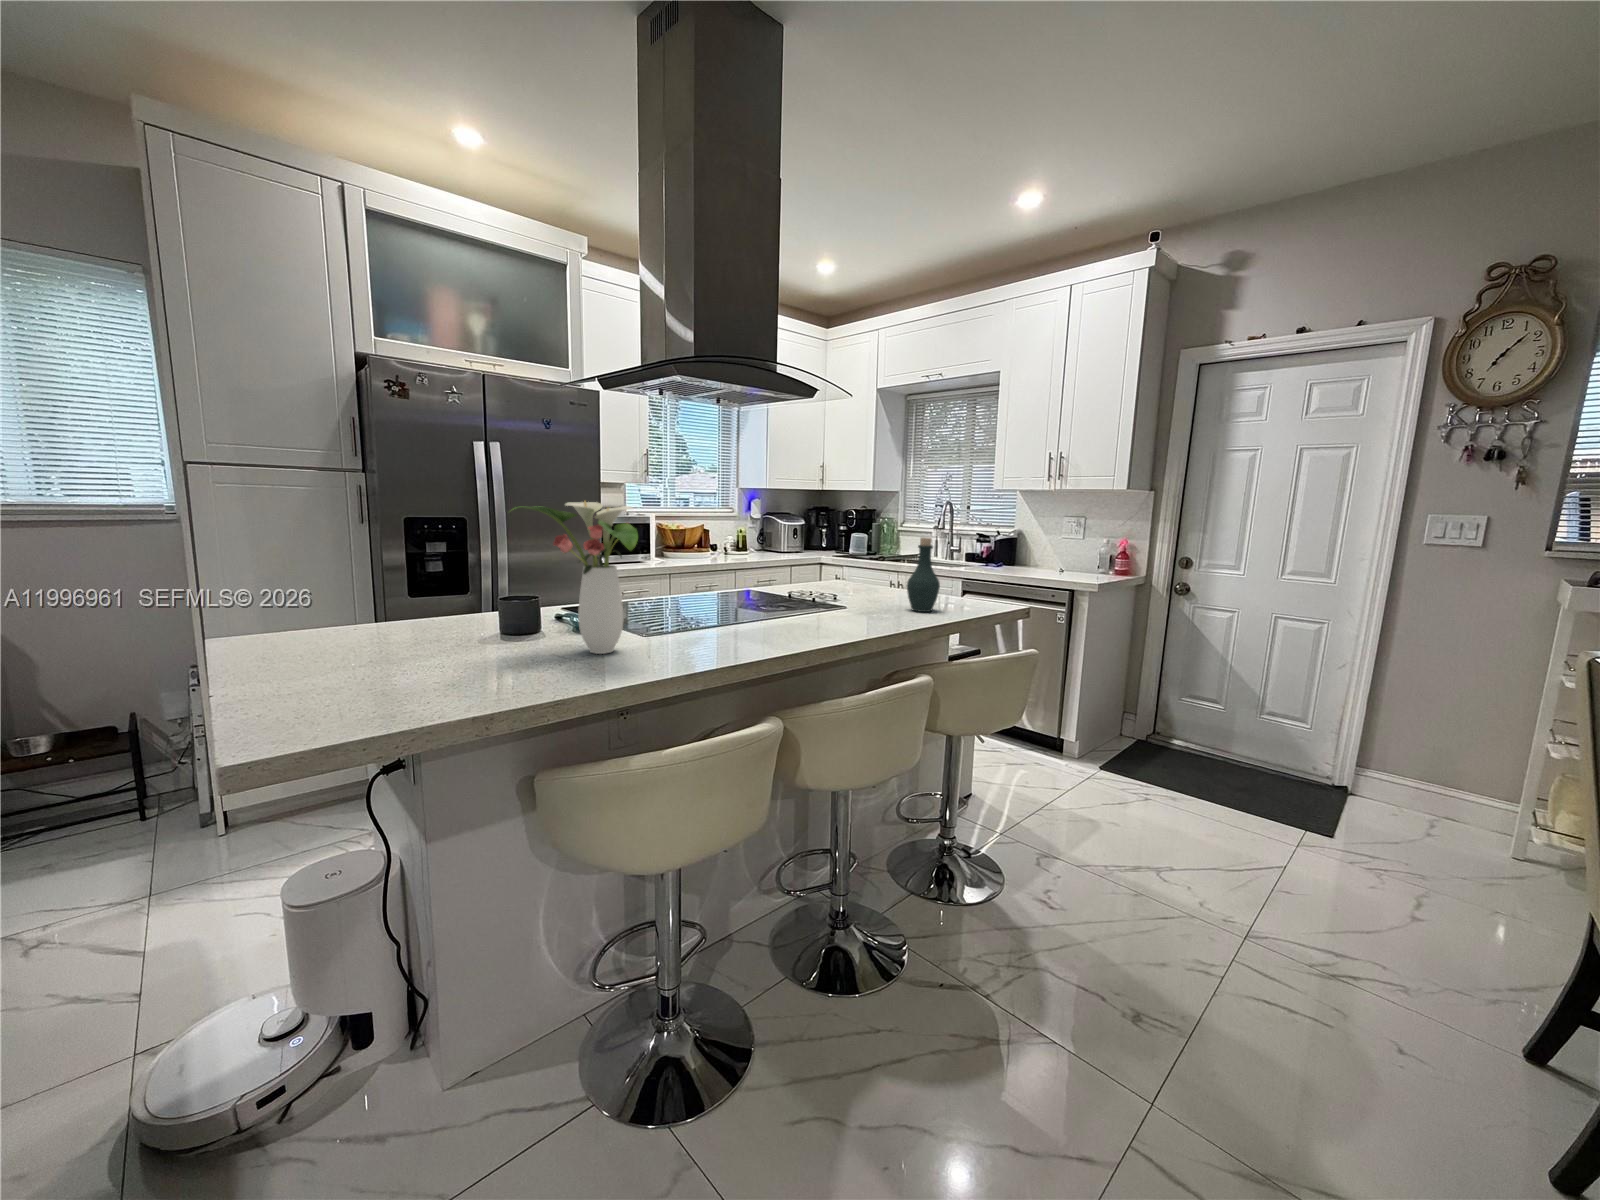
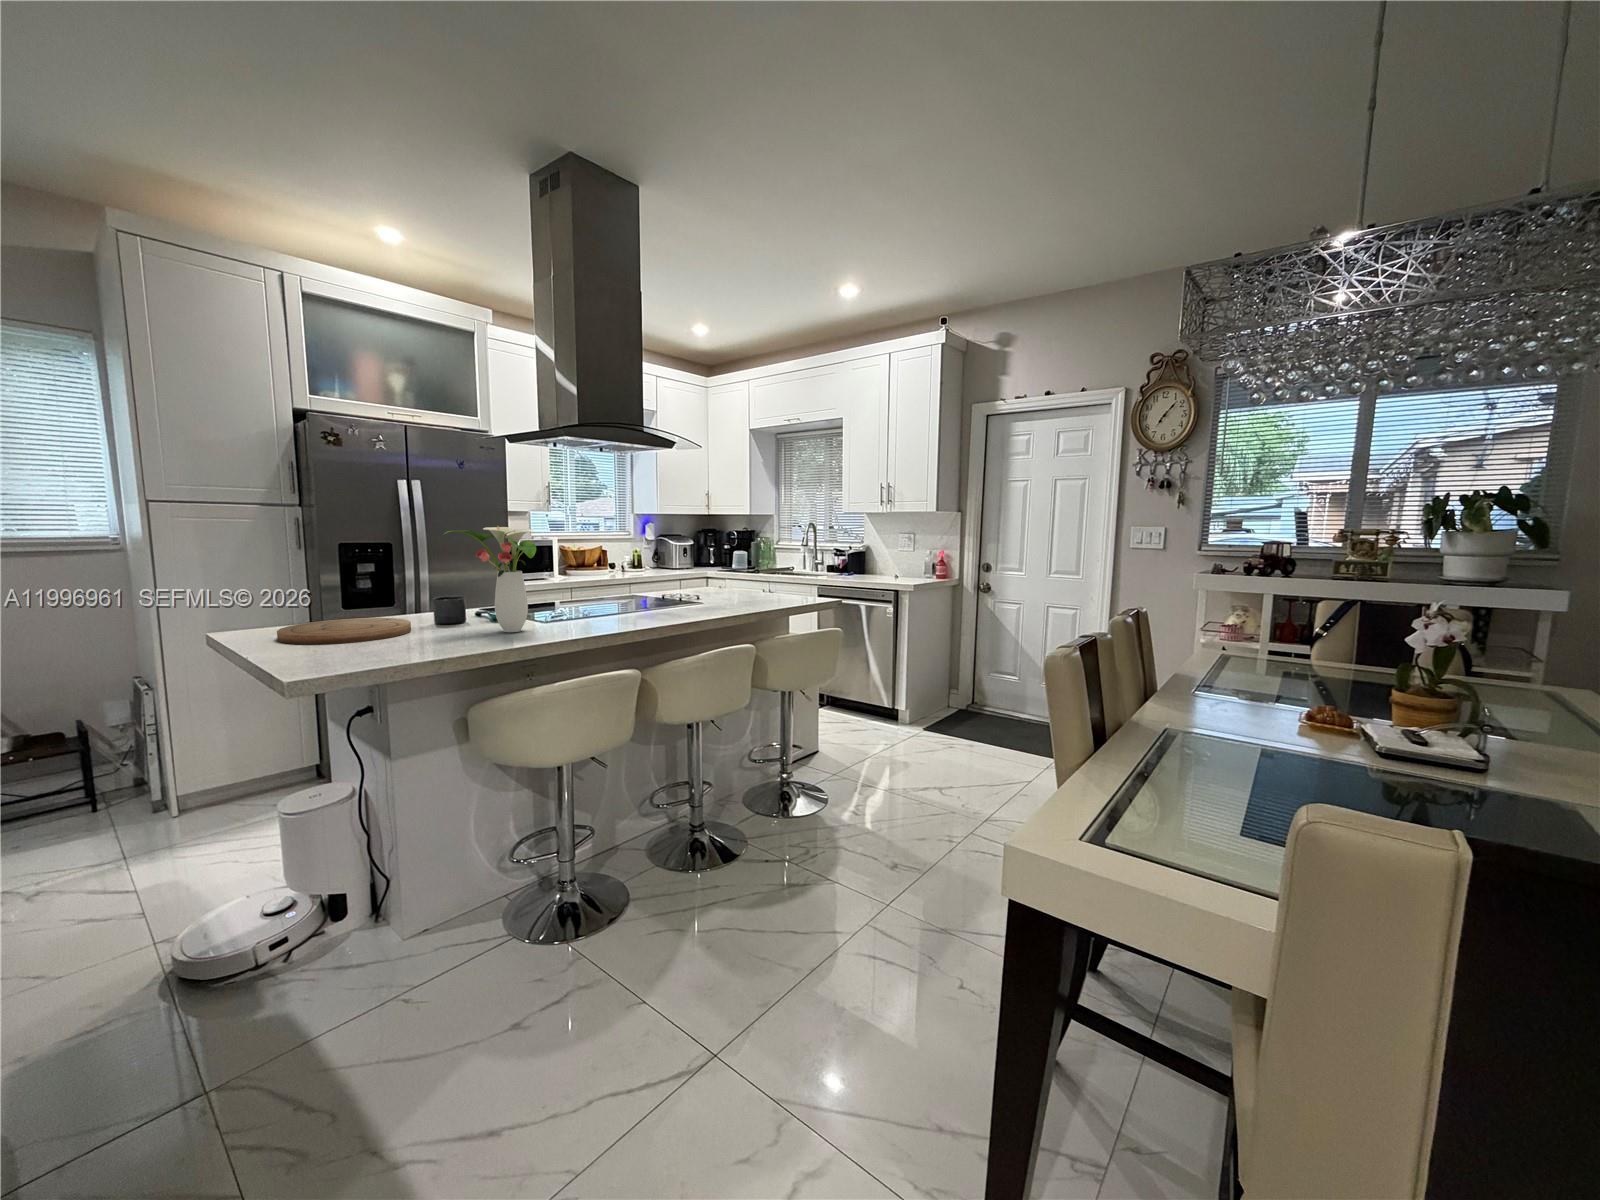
bottle: present [907,537,940,612] -> none [749,550,774,605]
cutting board: none [288,622,469,667] -> present [277,618,411,645]

